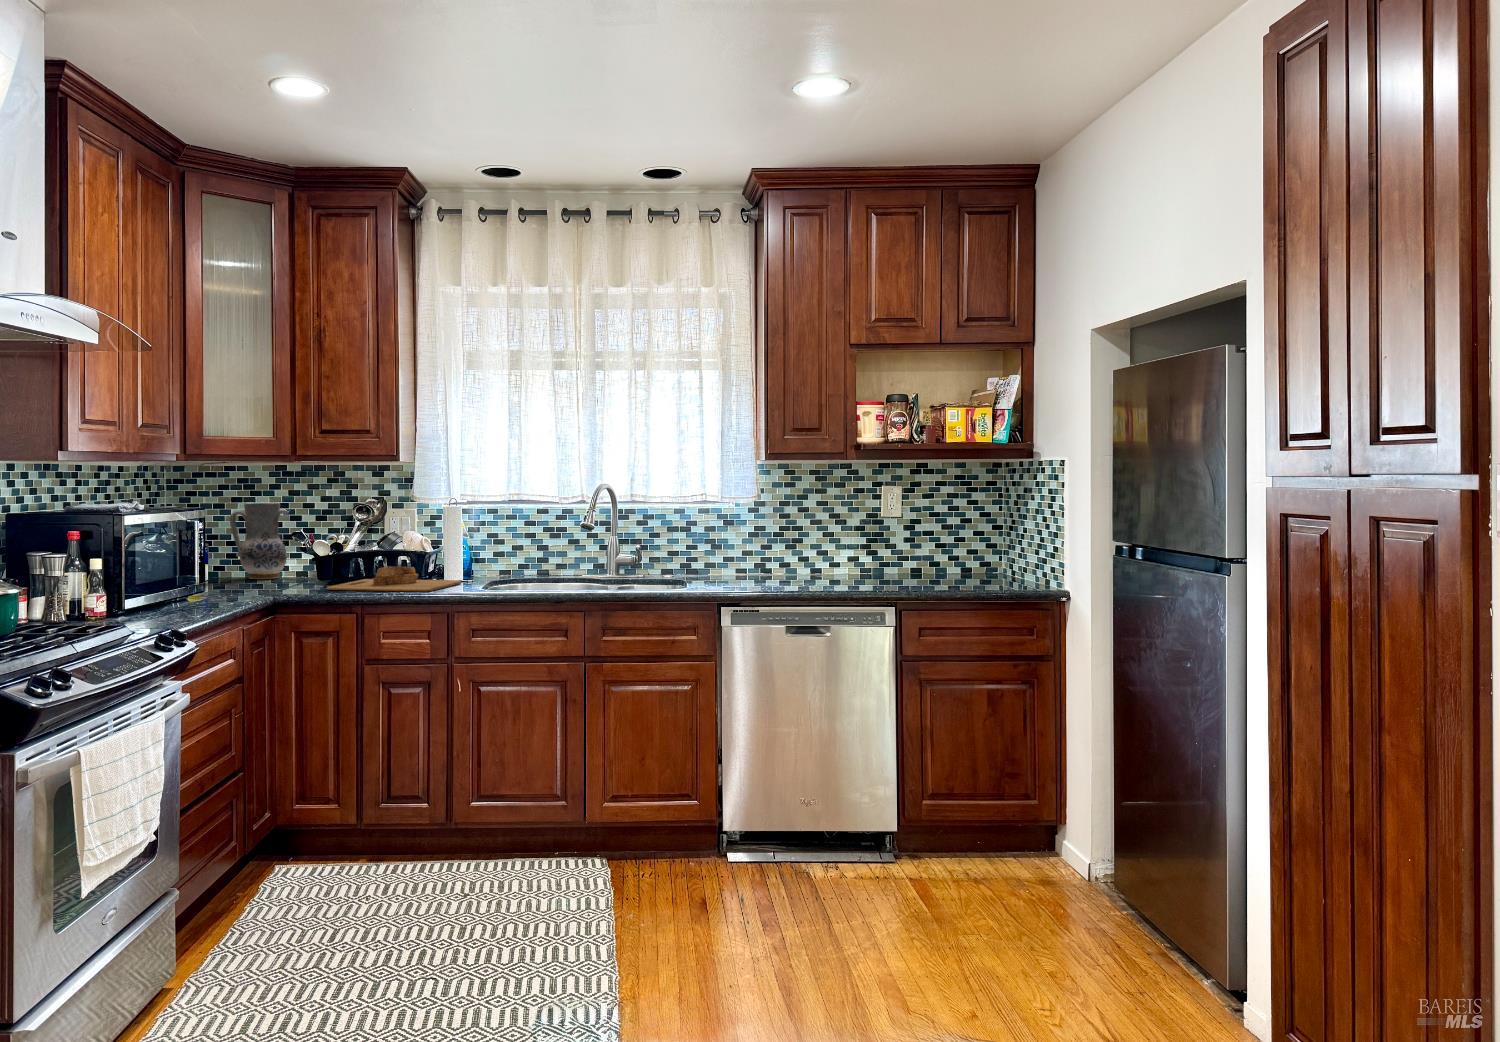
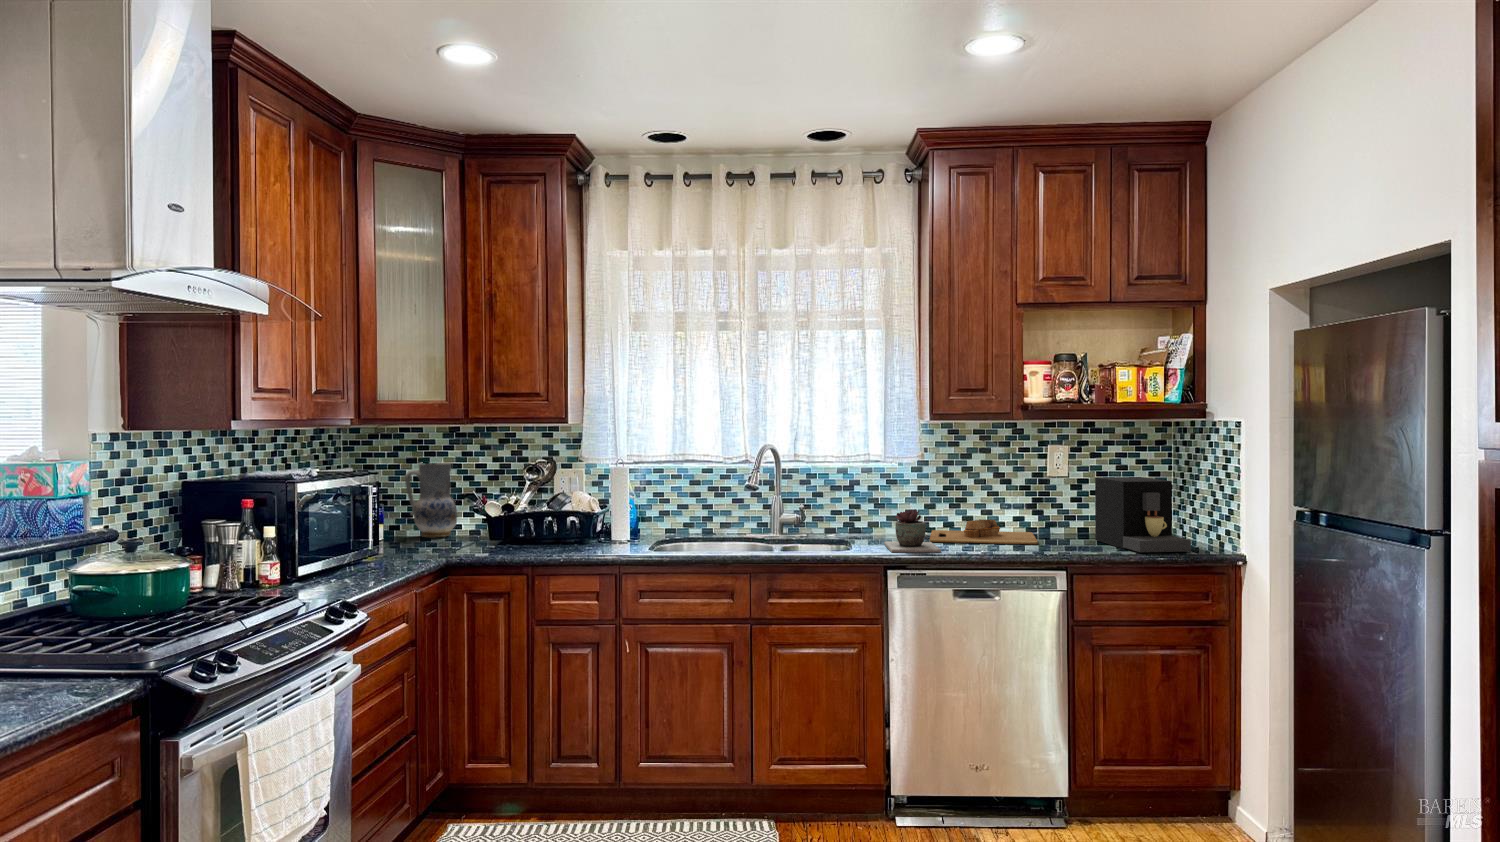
coffee maker: none [922,518,997,587] -> present [1095,477,1191,552]
succulent plant: none [715,548,765,588] -> present [884,509,941,552]
cutting board: present [327,566,462,592] -> present [930,519,1038,544]

